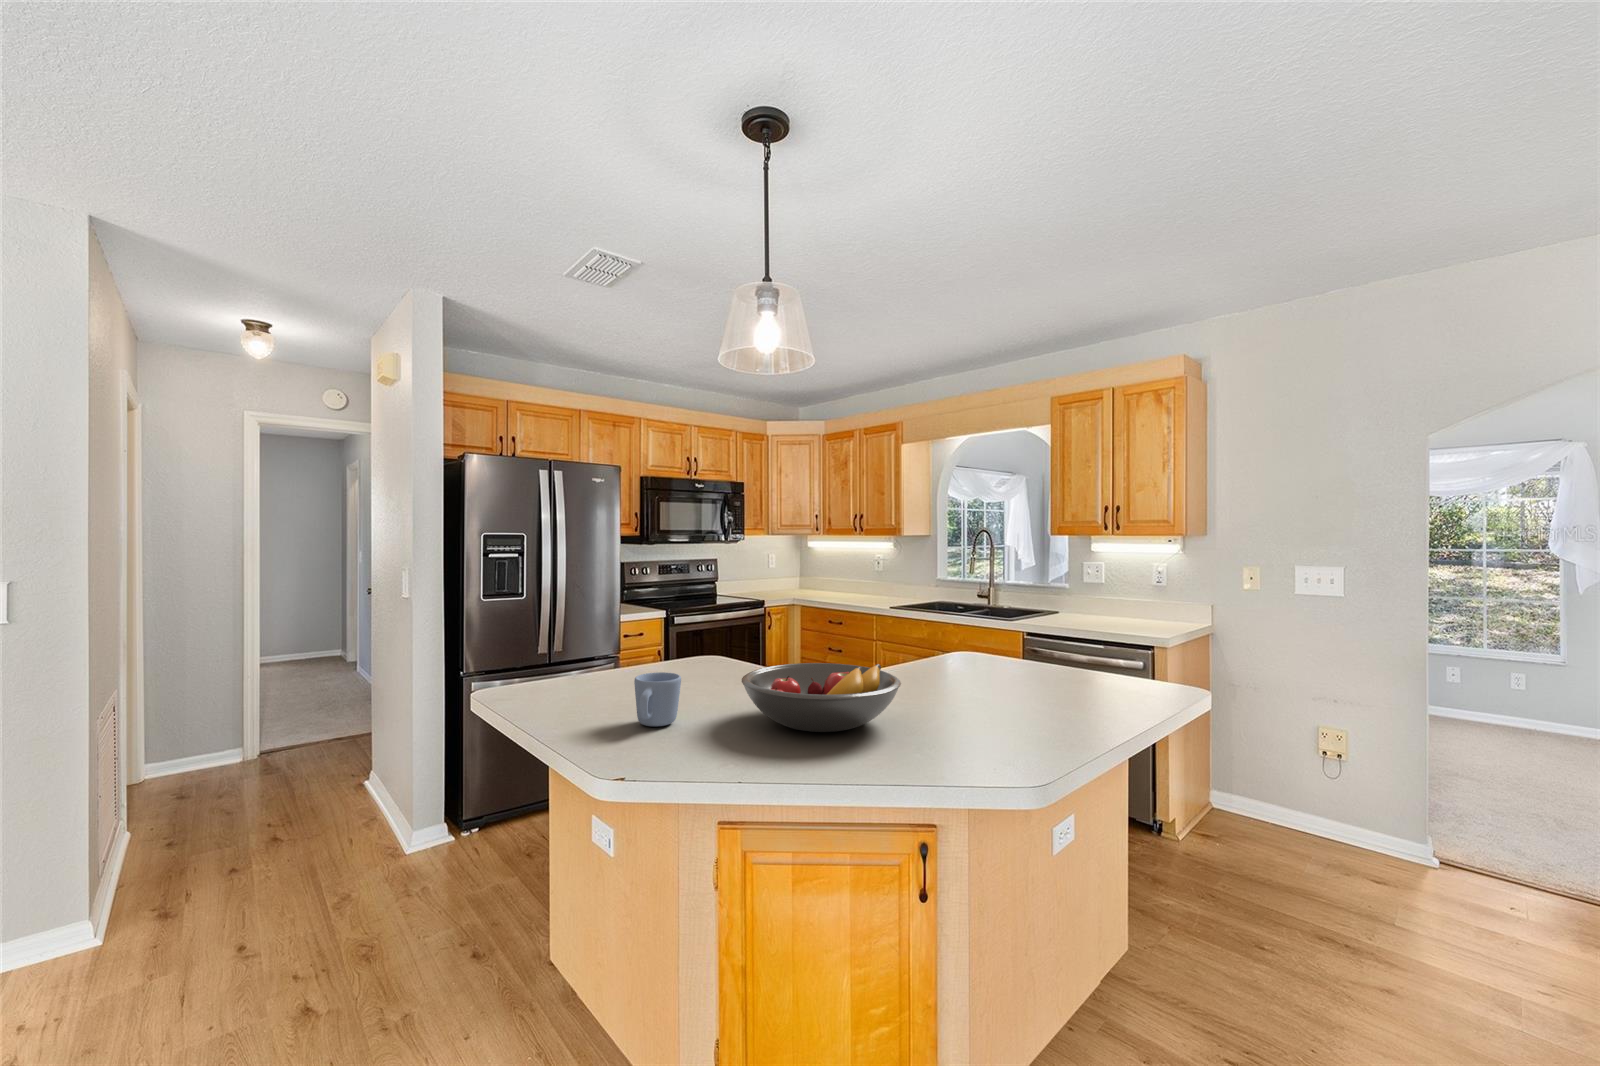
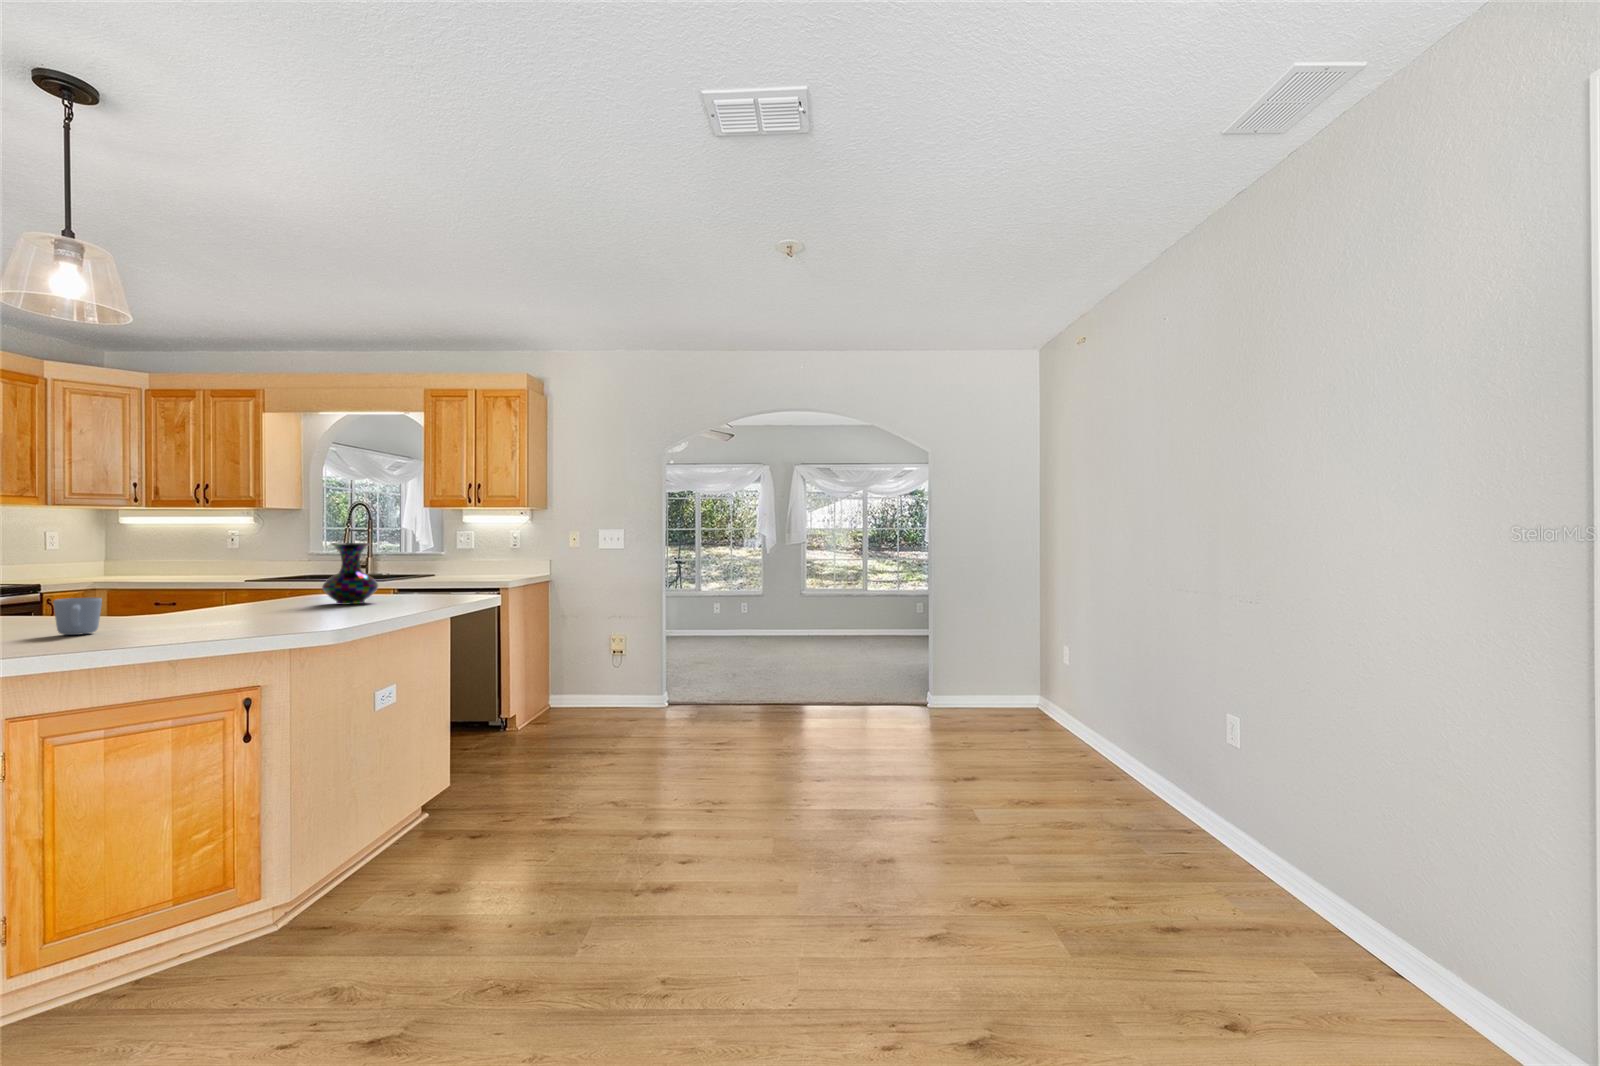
vase: none [940,593,1011,683] -> present [322,543,378,605]
fruit bowl: present [742,663,901,732] -> none [160,582,297,624]

